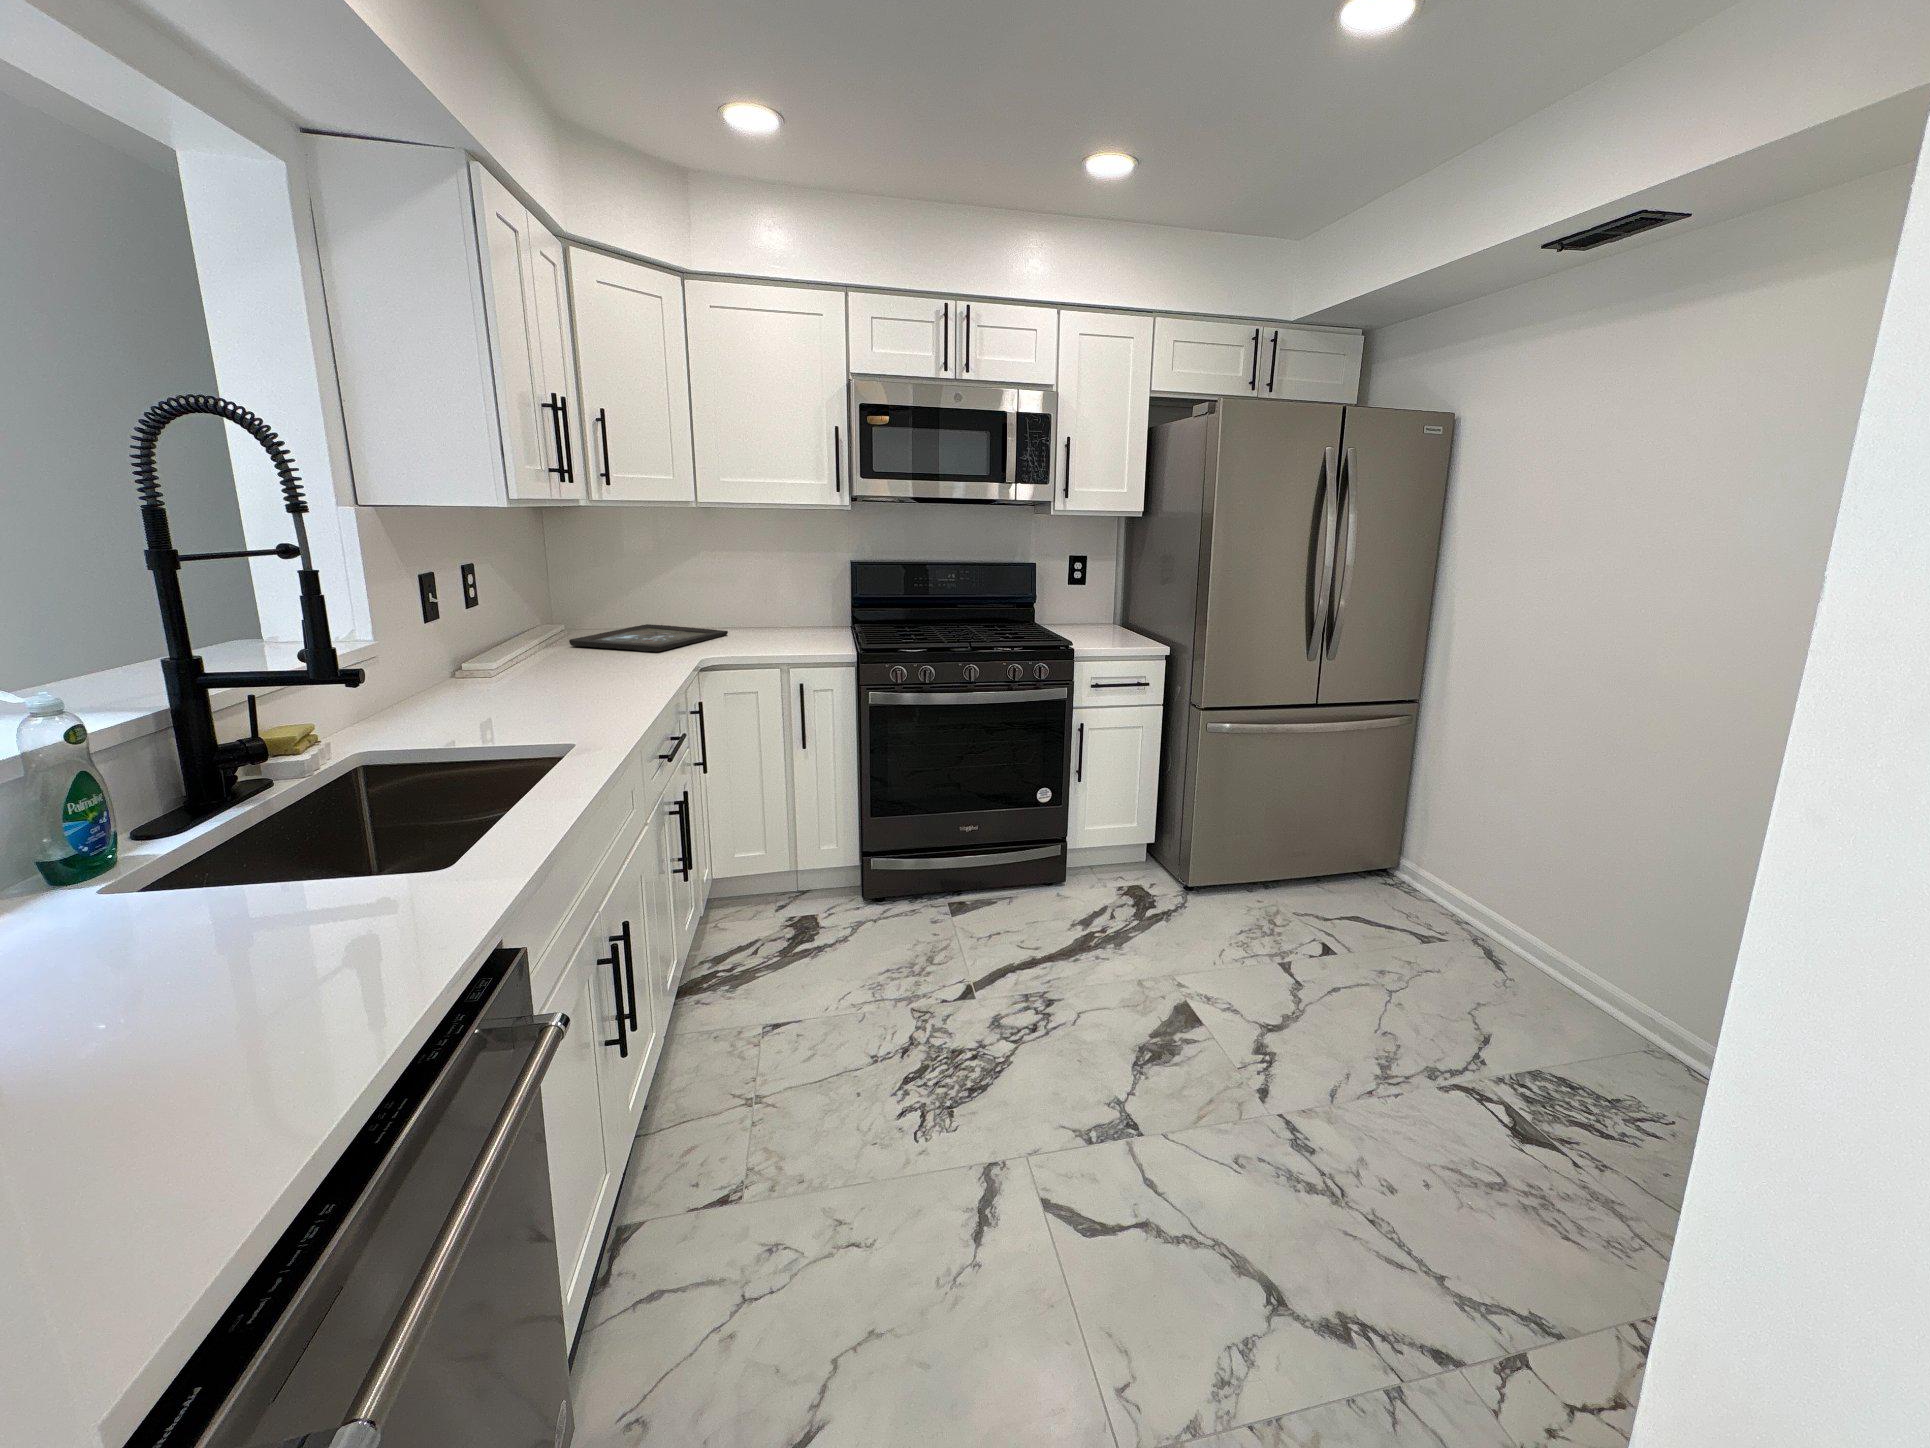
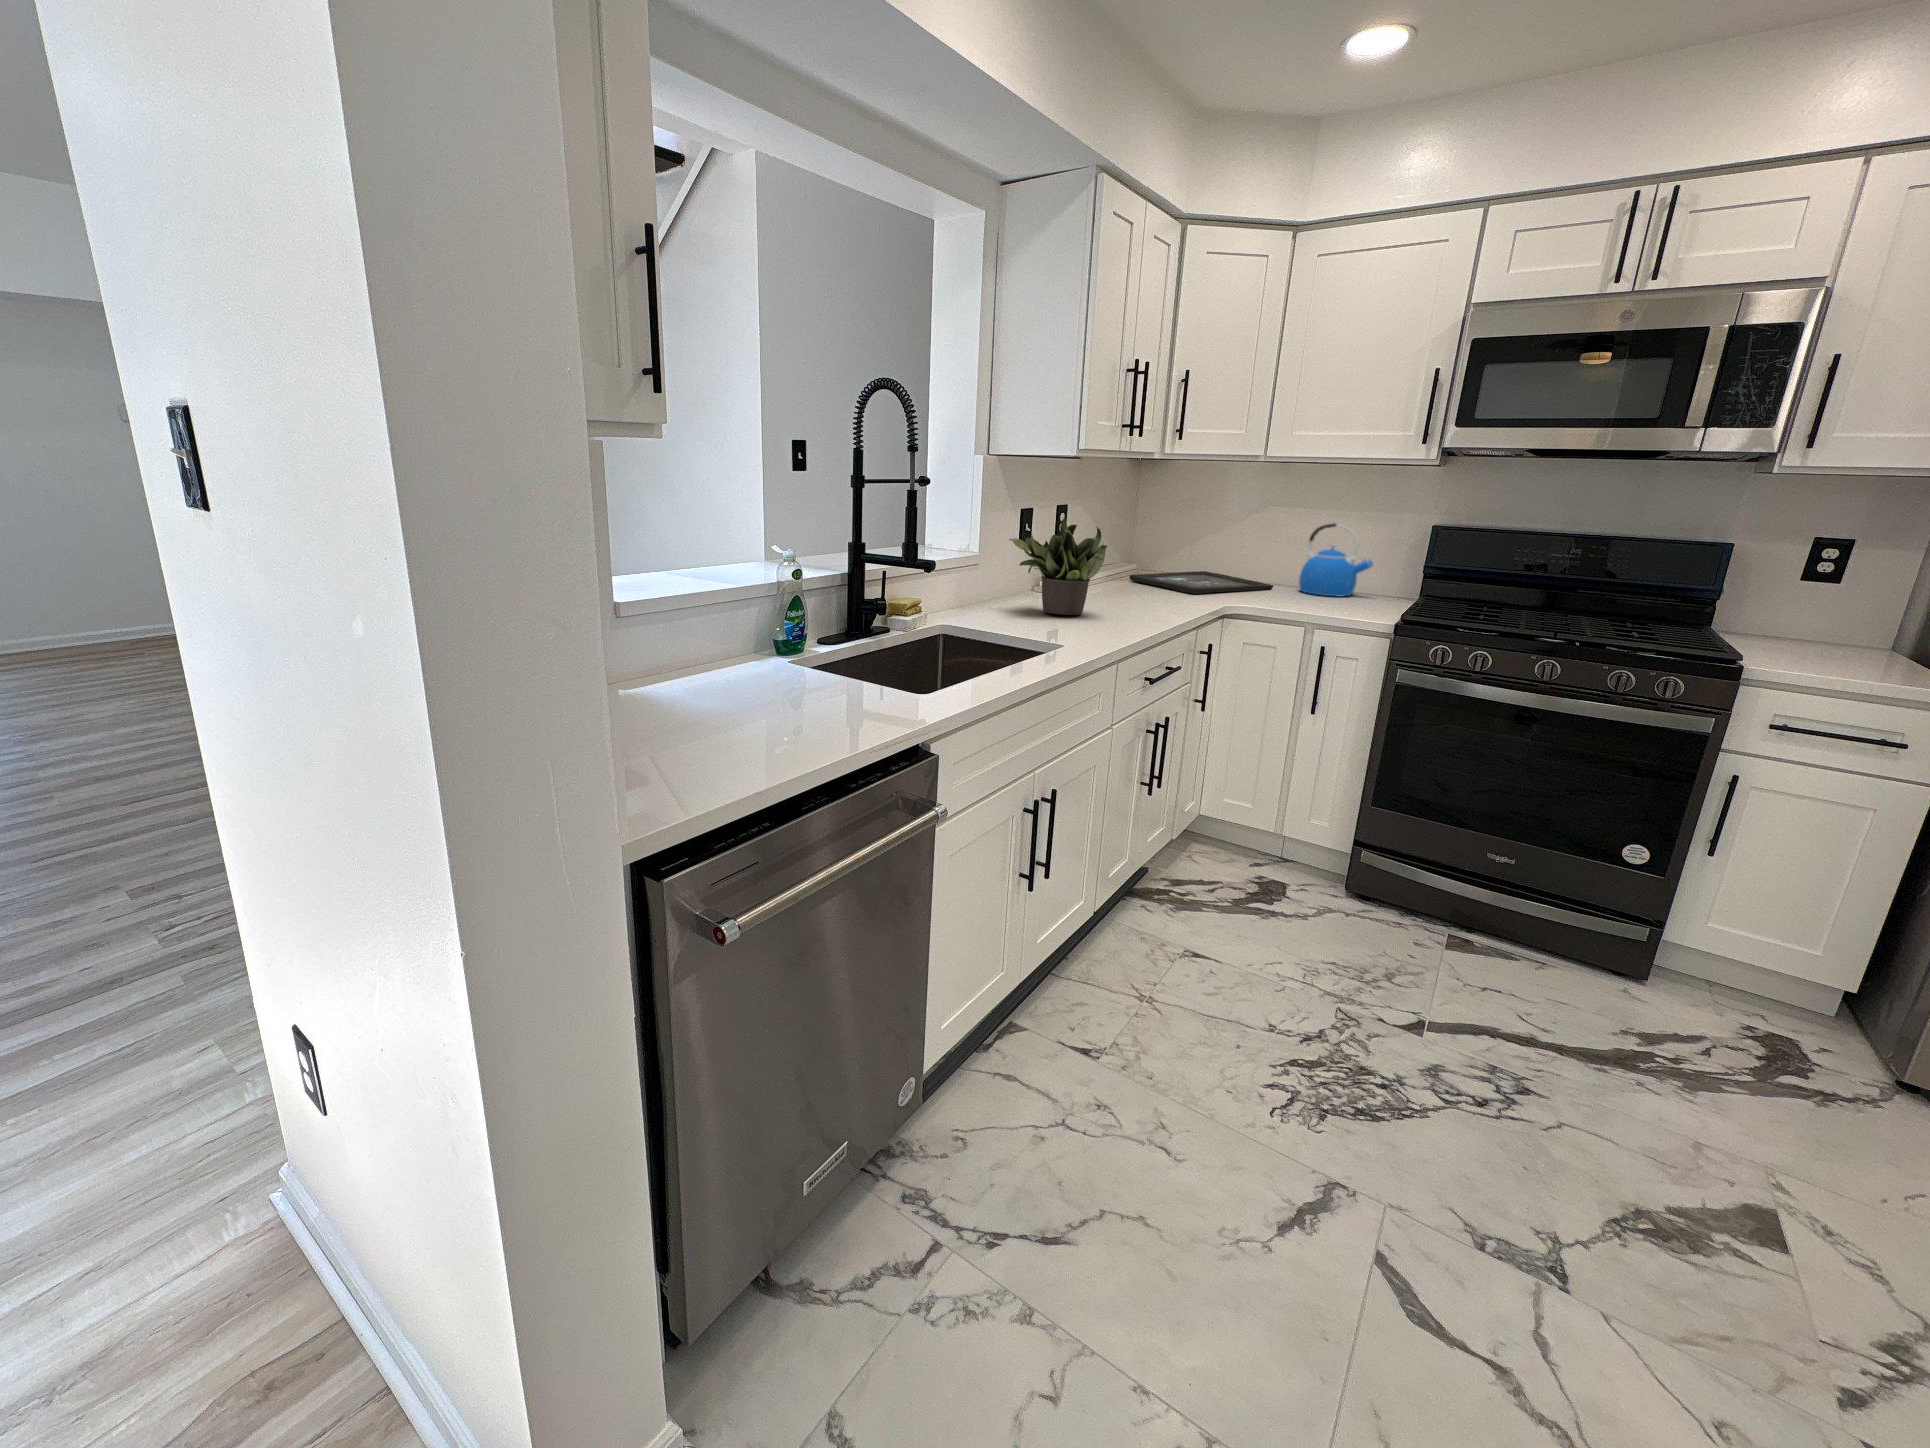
kettle: none [750,566,813,635] -> present [1299,523,1373,597]
potted plant: none [427,584,578,705] -> present [1009,517,1108,615]

